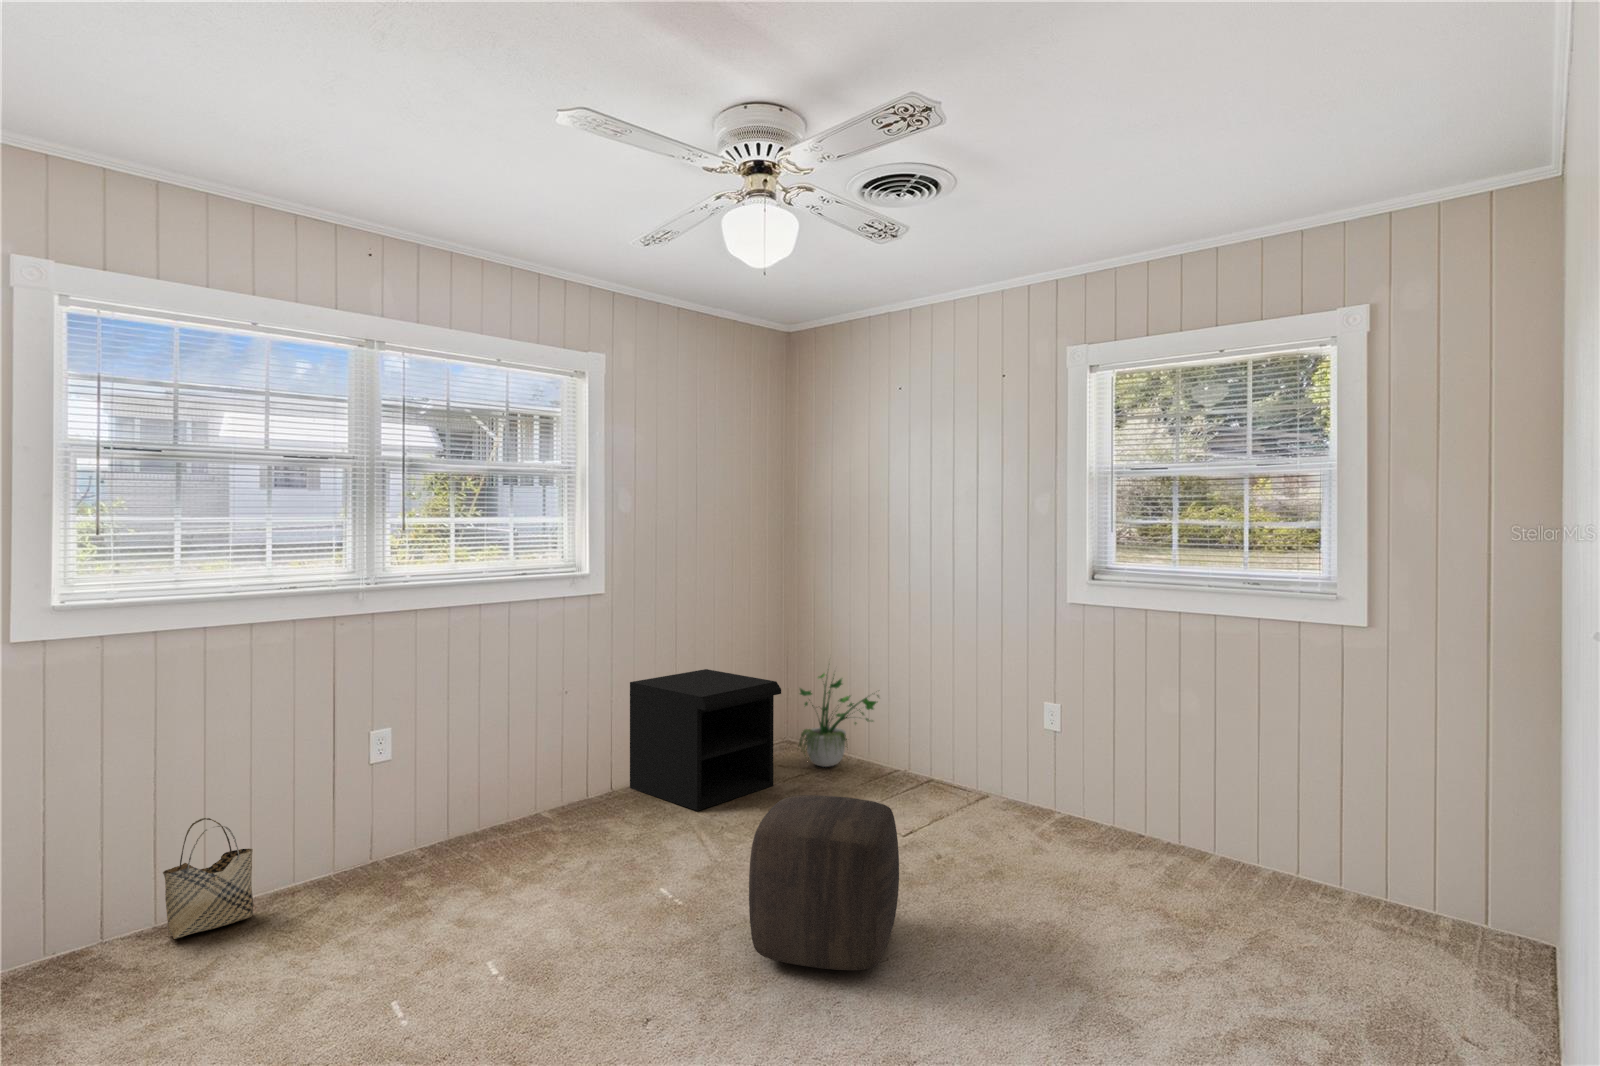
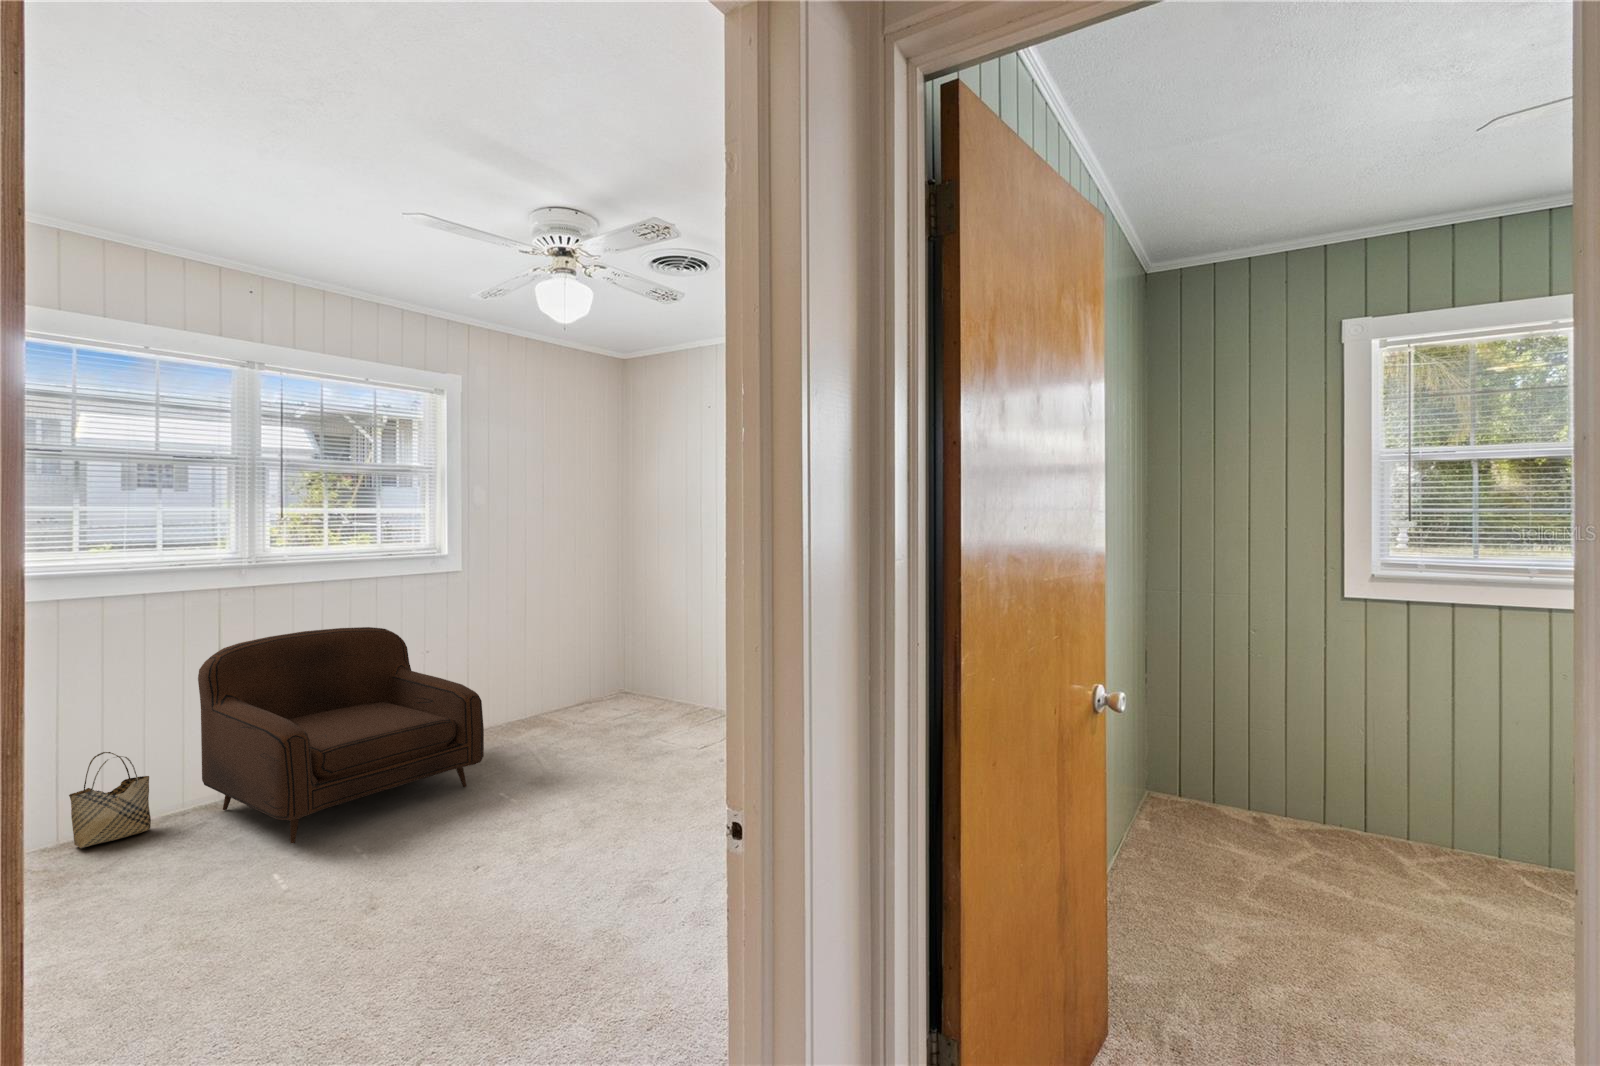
armchair: none [308,666,638,950] -> present [198,627,484,844]
nightstand: present [630,669,781,811] -> none [485,630,611,740]
potted plant: present [798,673,879,767] -> none [628,615,694,705]
ottoman: present [749,795,899,970] -> none [561,715,678,835]

